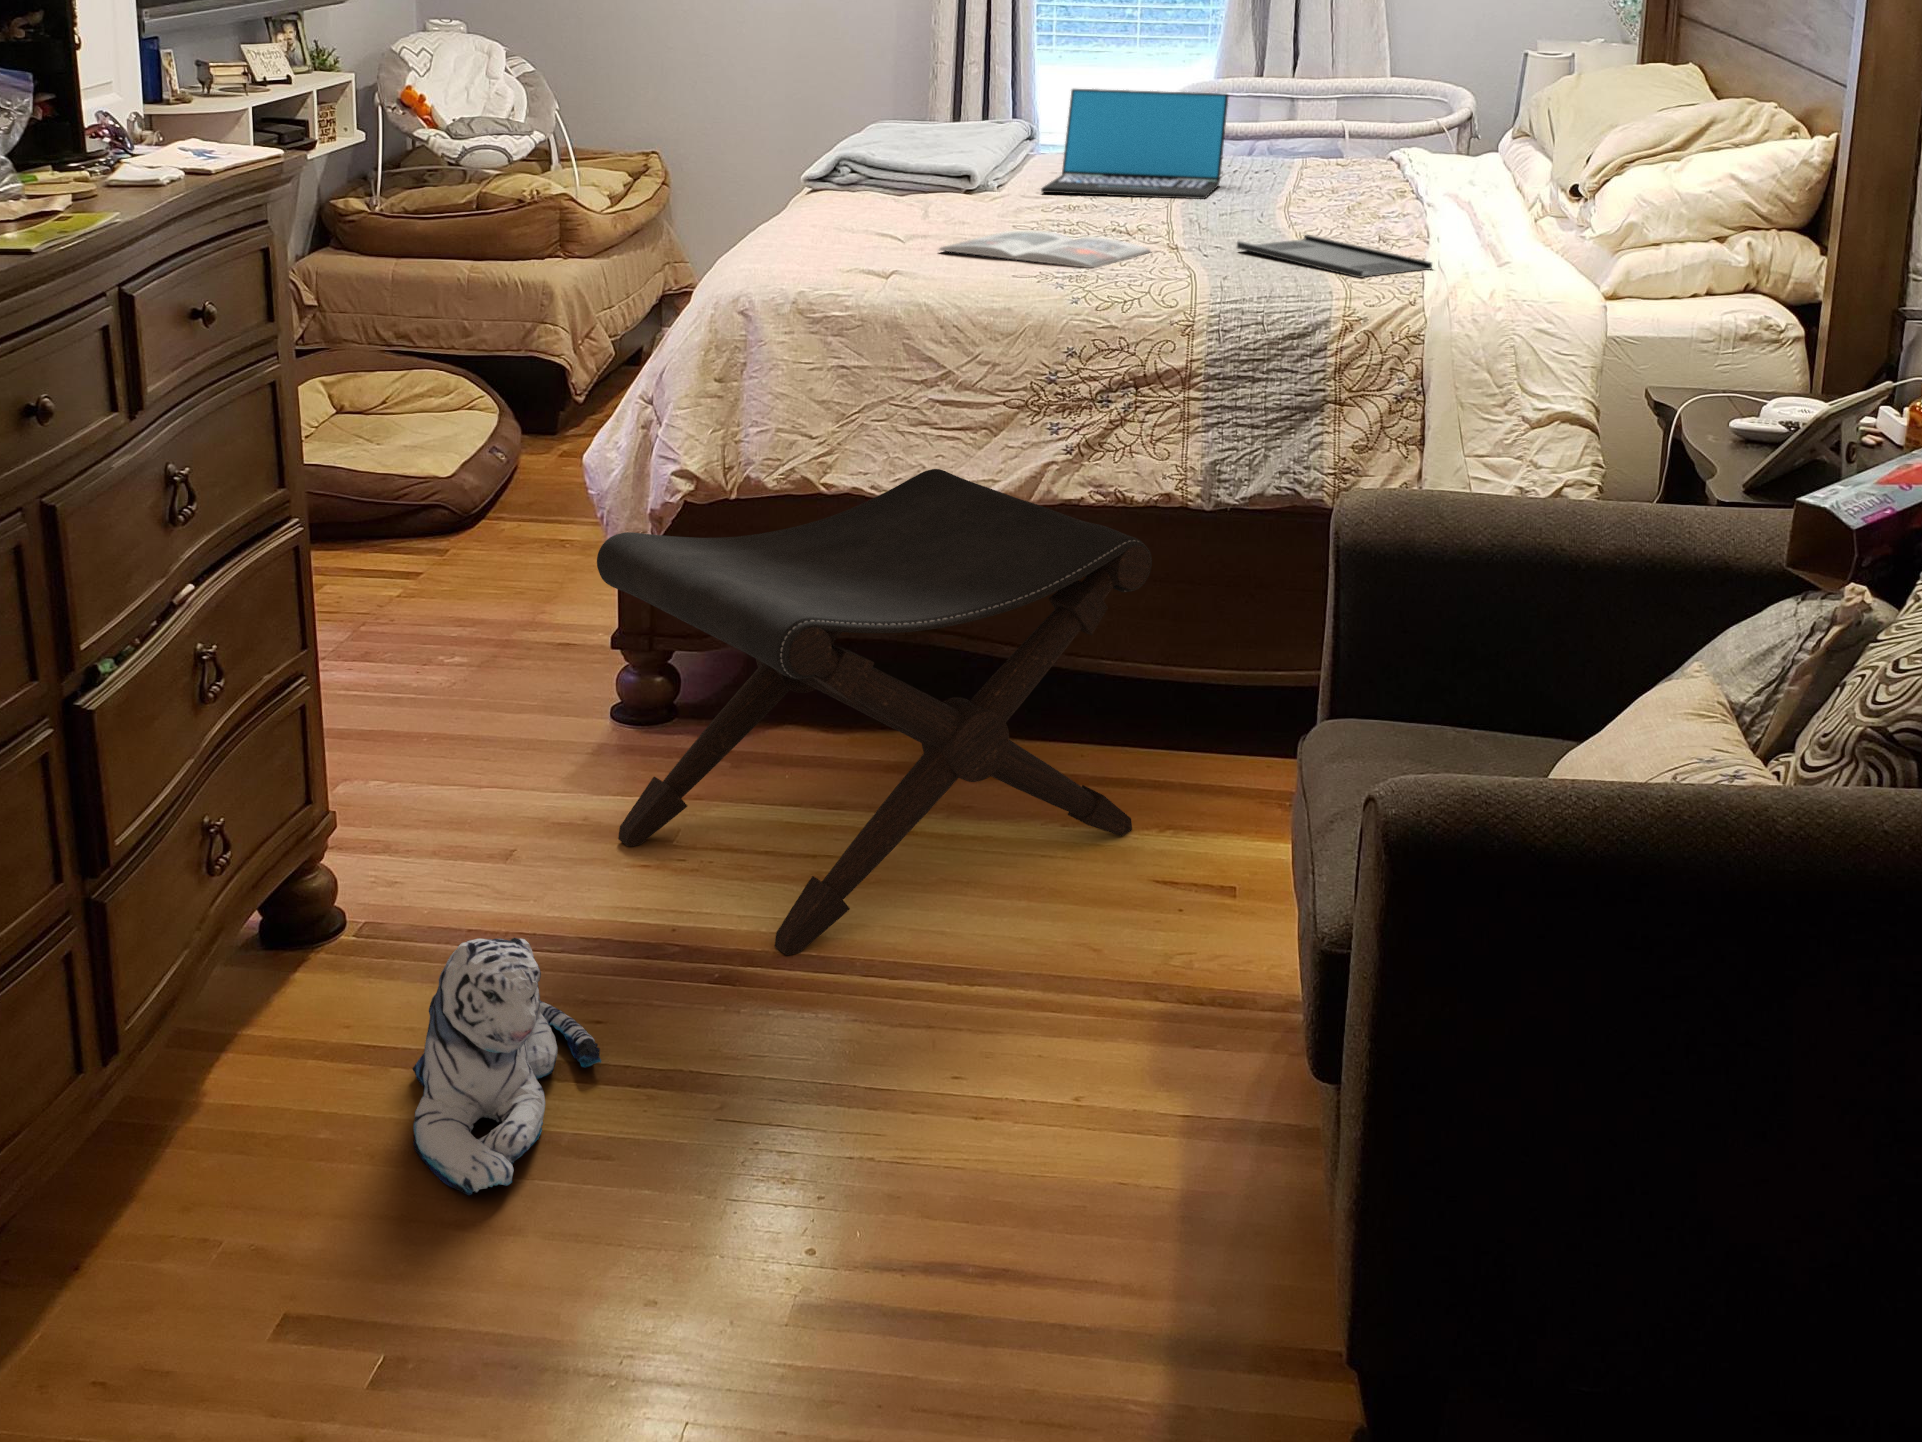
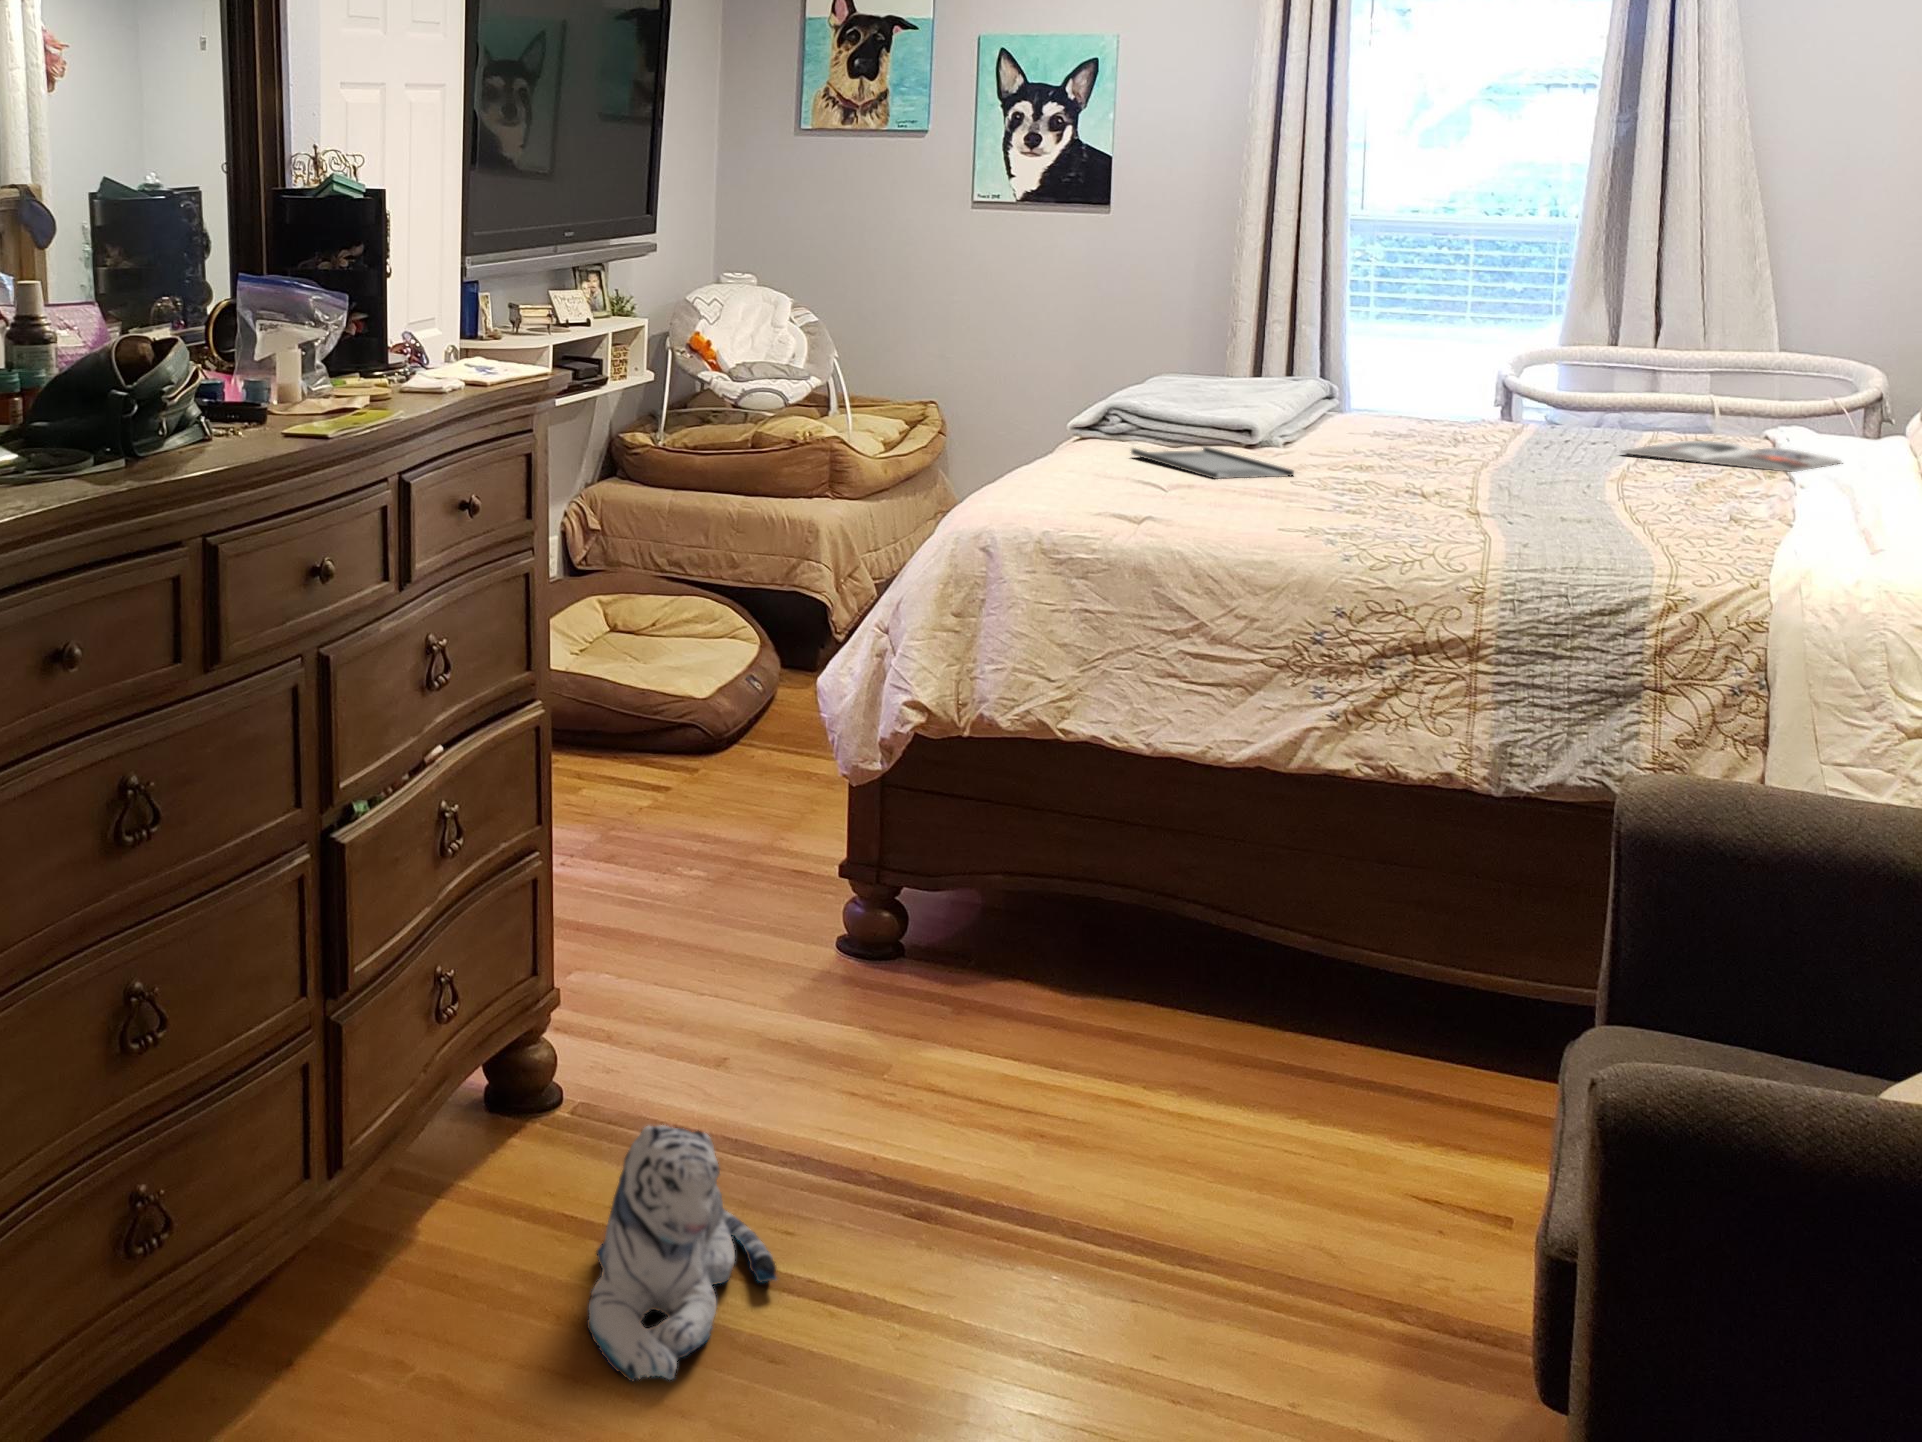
laptop: present [1041,89,1228,199] -> none [1329,346,1554,467]
magazine: present [939,231,1151,268] -> present [1621,441,1841,472]
tray: present [1237,234,1432,278] -> present [1131,447,1294,479]
footstool: present [597,469,1152,955] -> none [818,724,1416,1213]

